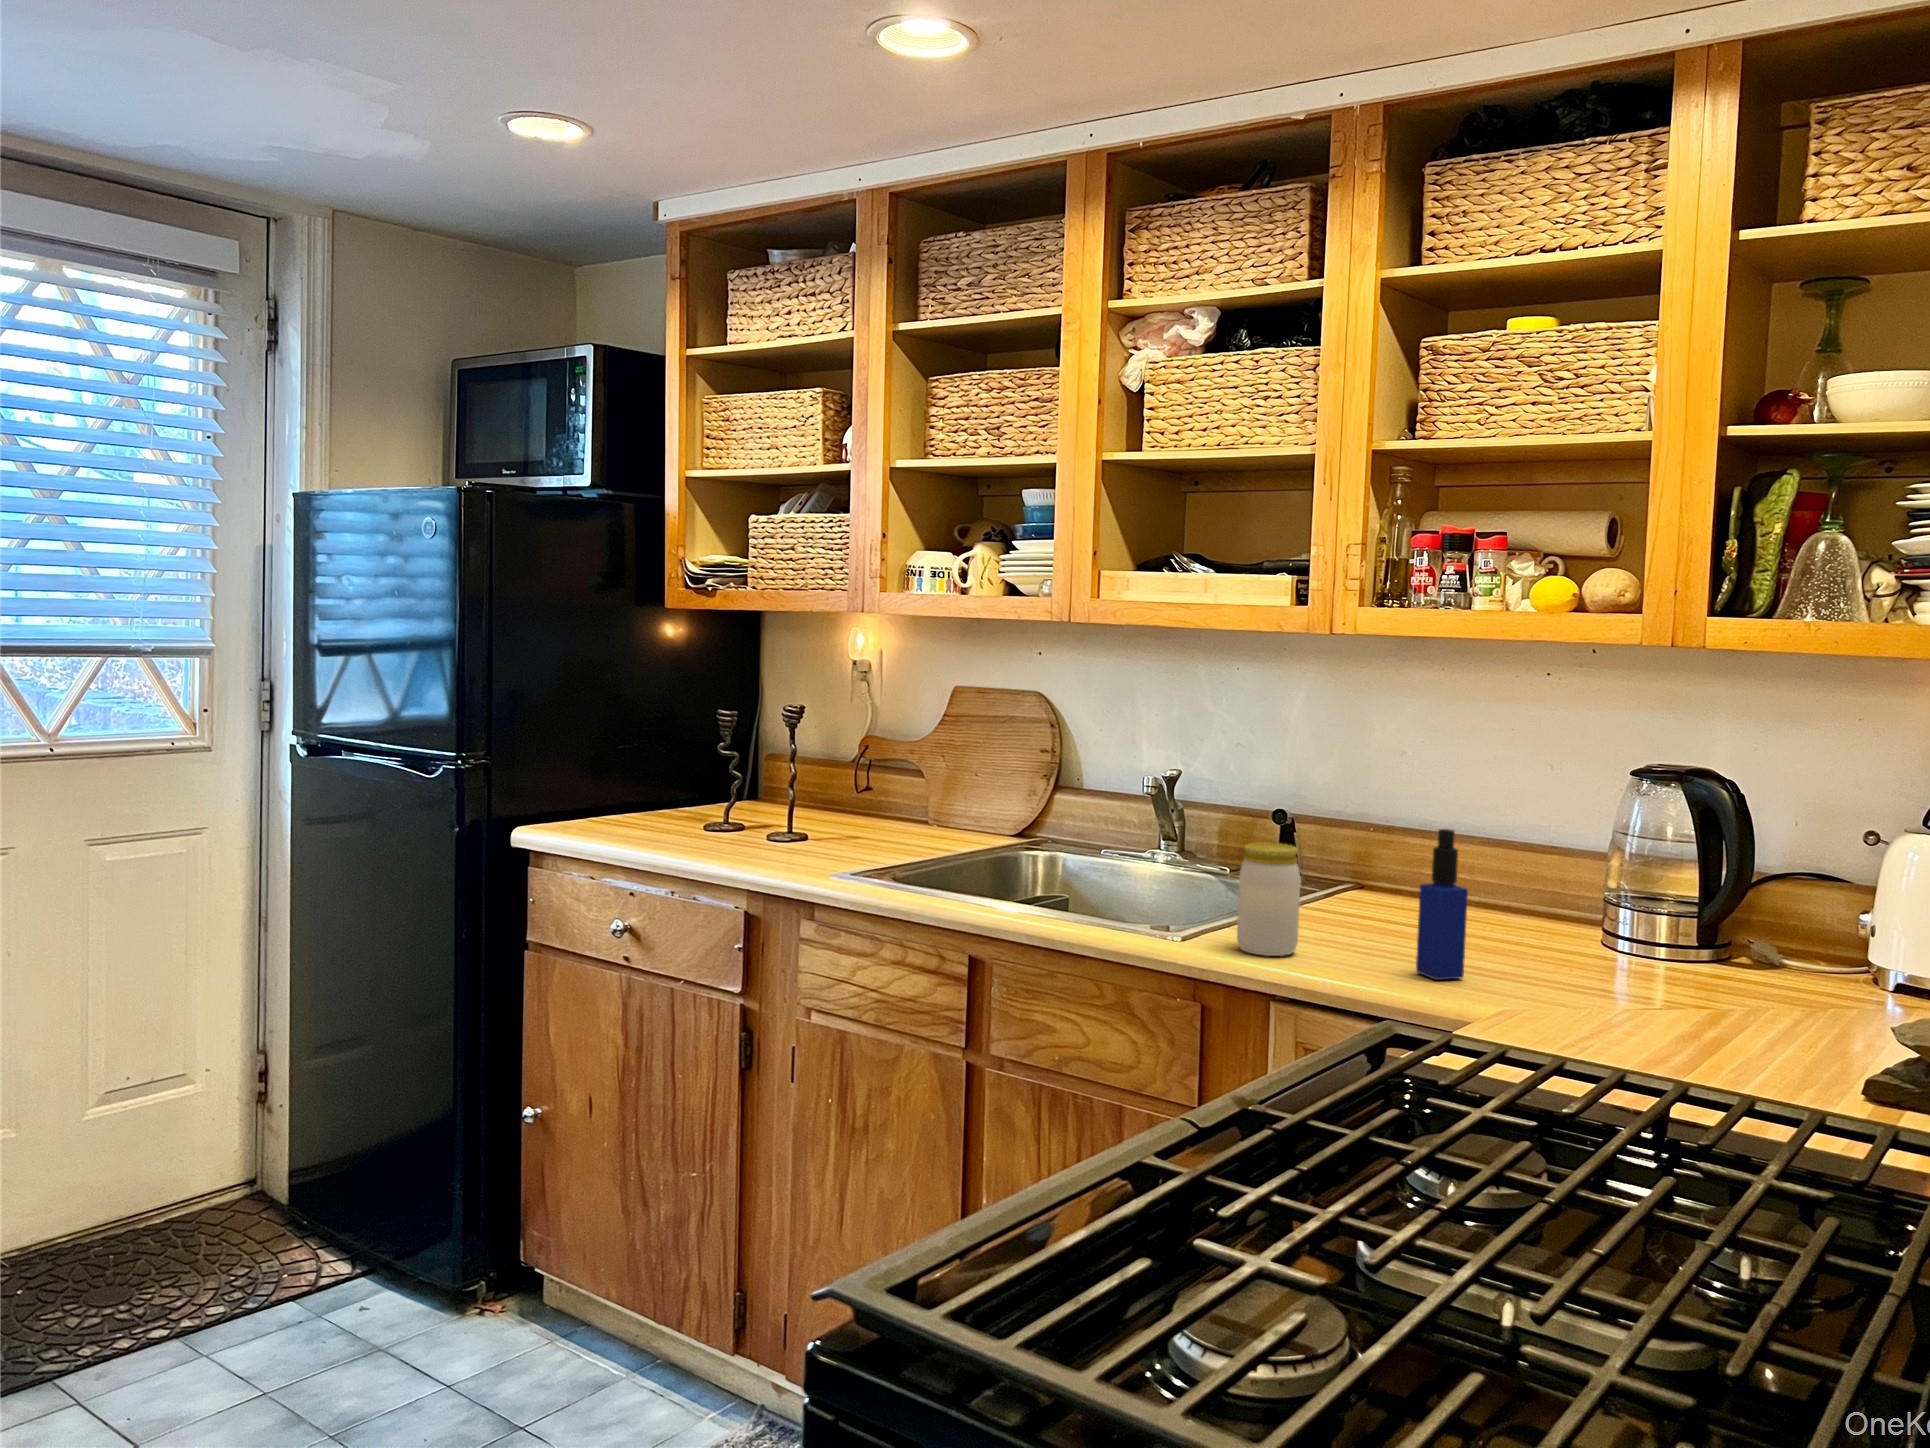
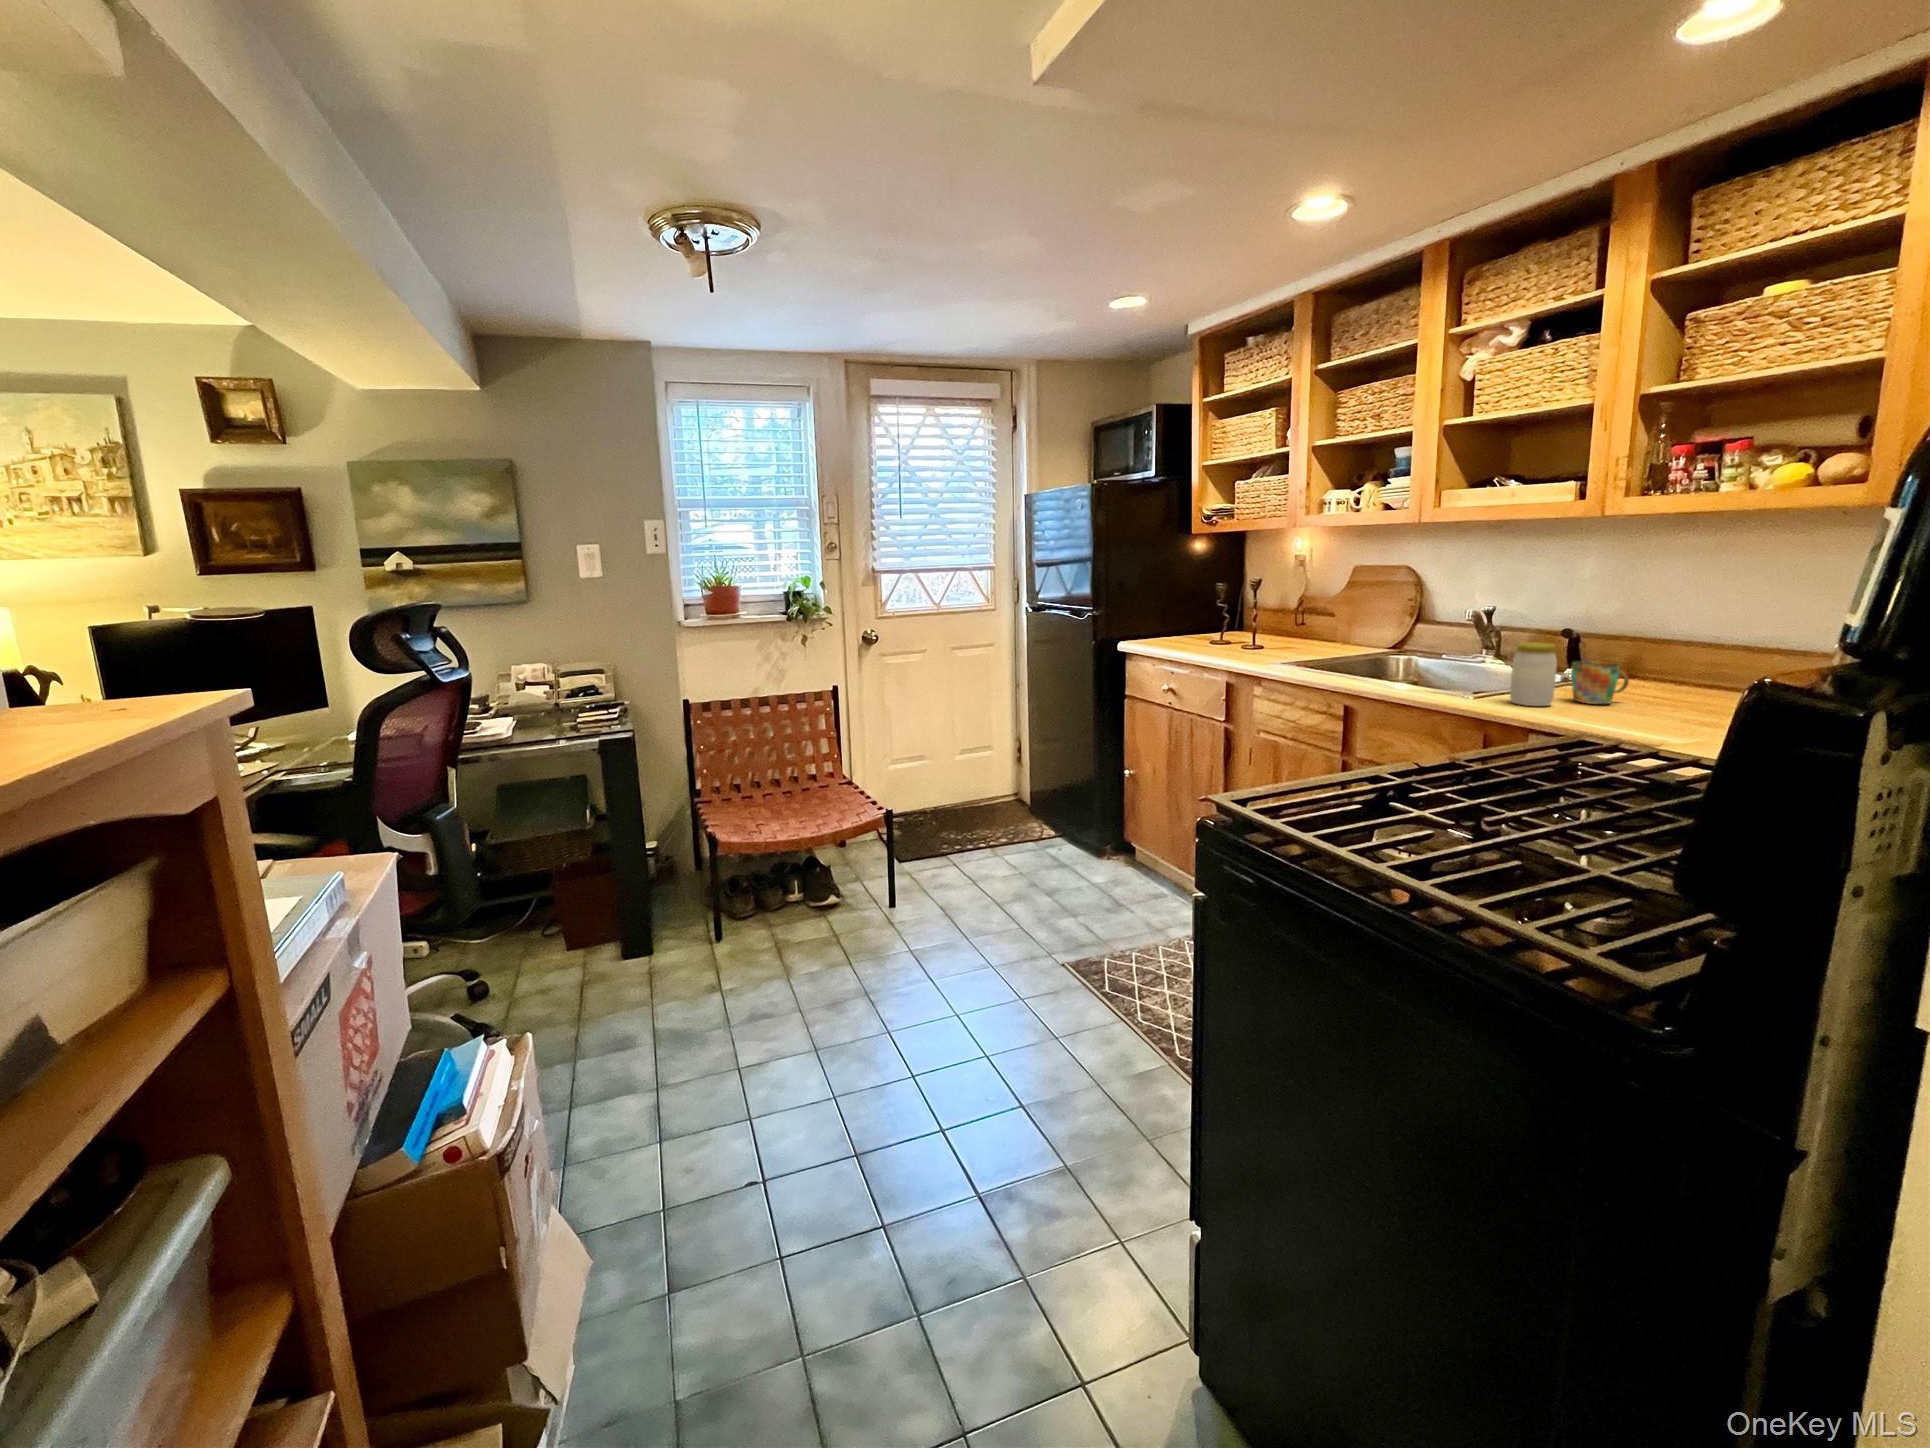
bottle: present [1416,829,1468,980] -> none [1639,631,1683,723]
mug: none [1312,873,1383,946] -> present [1571,662,1629,704]

